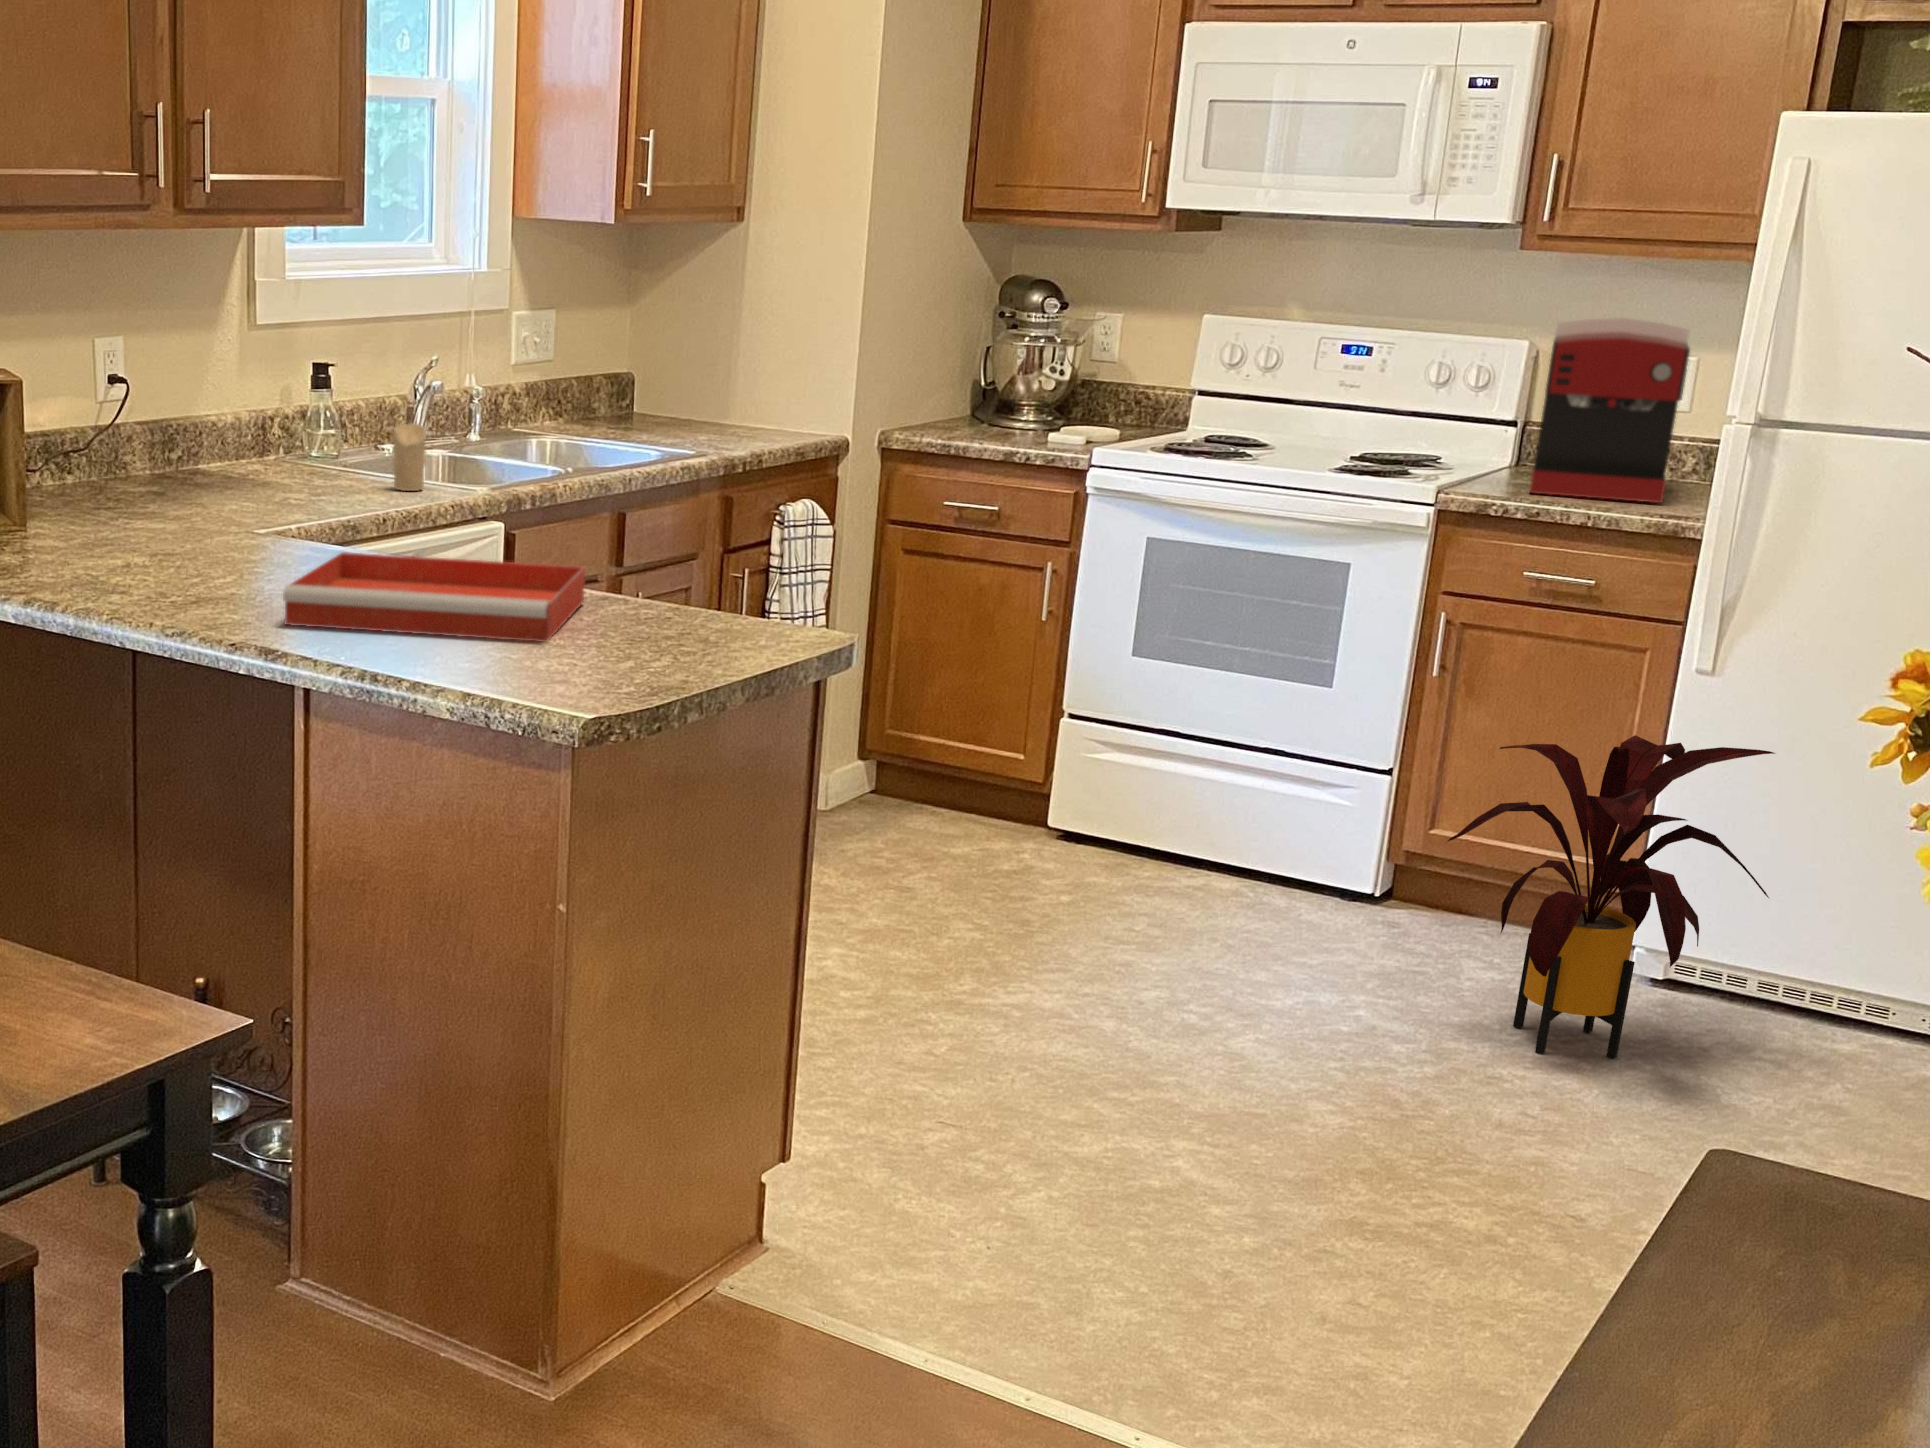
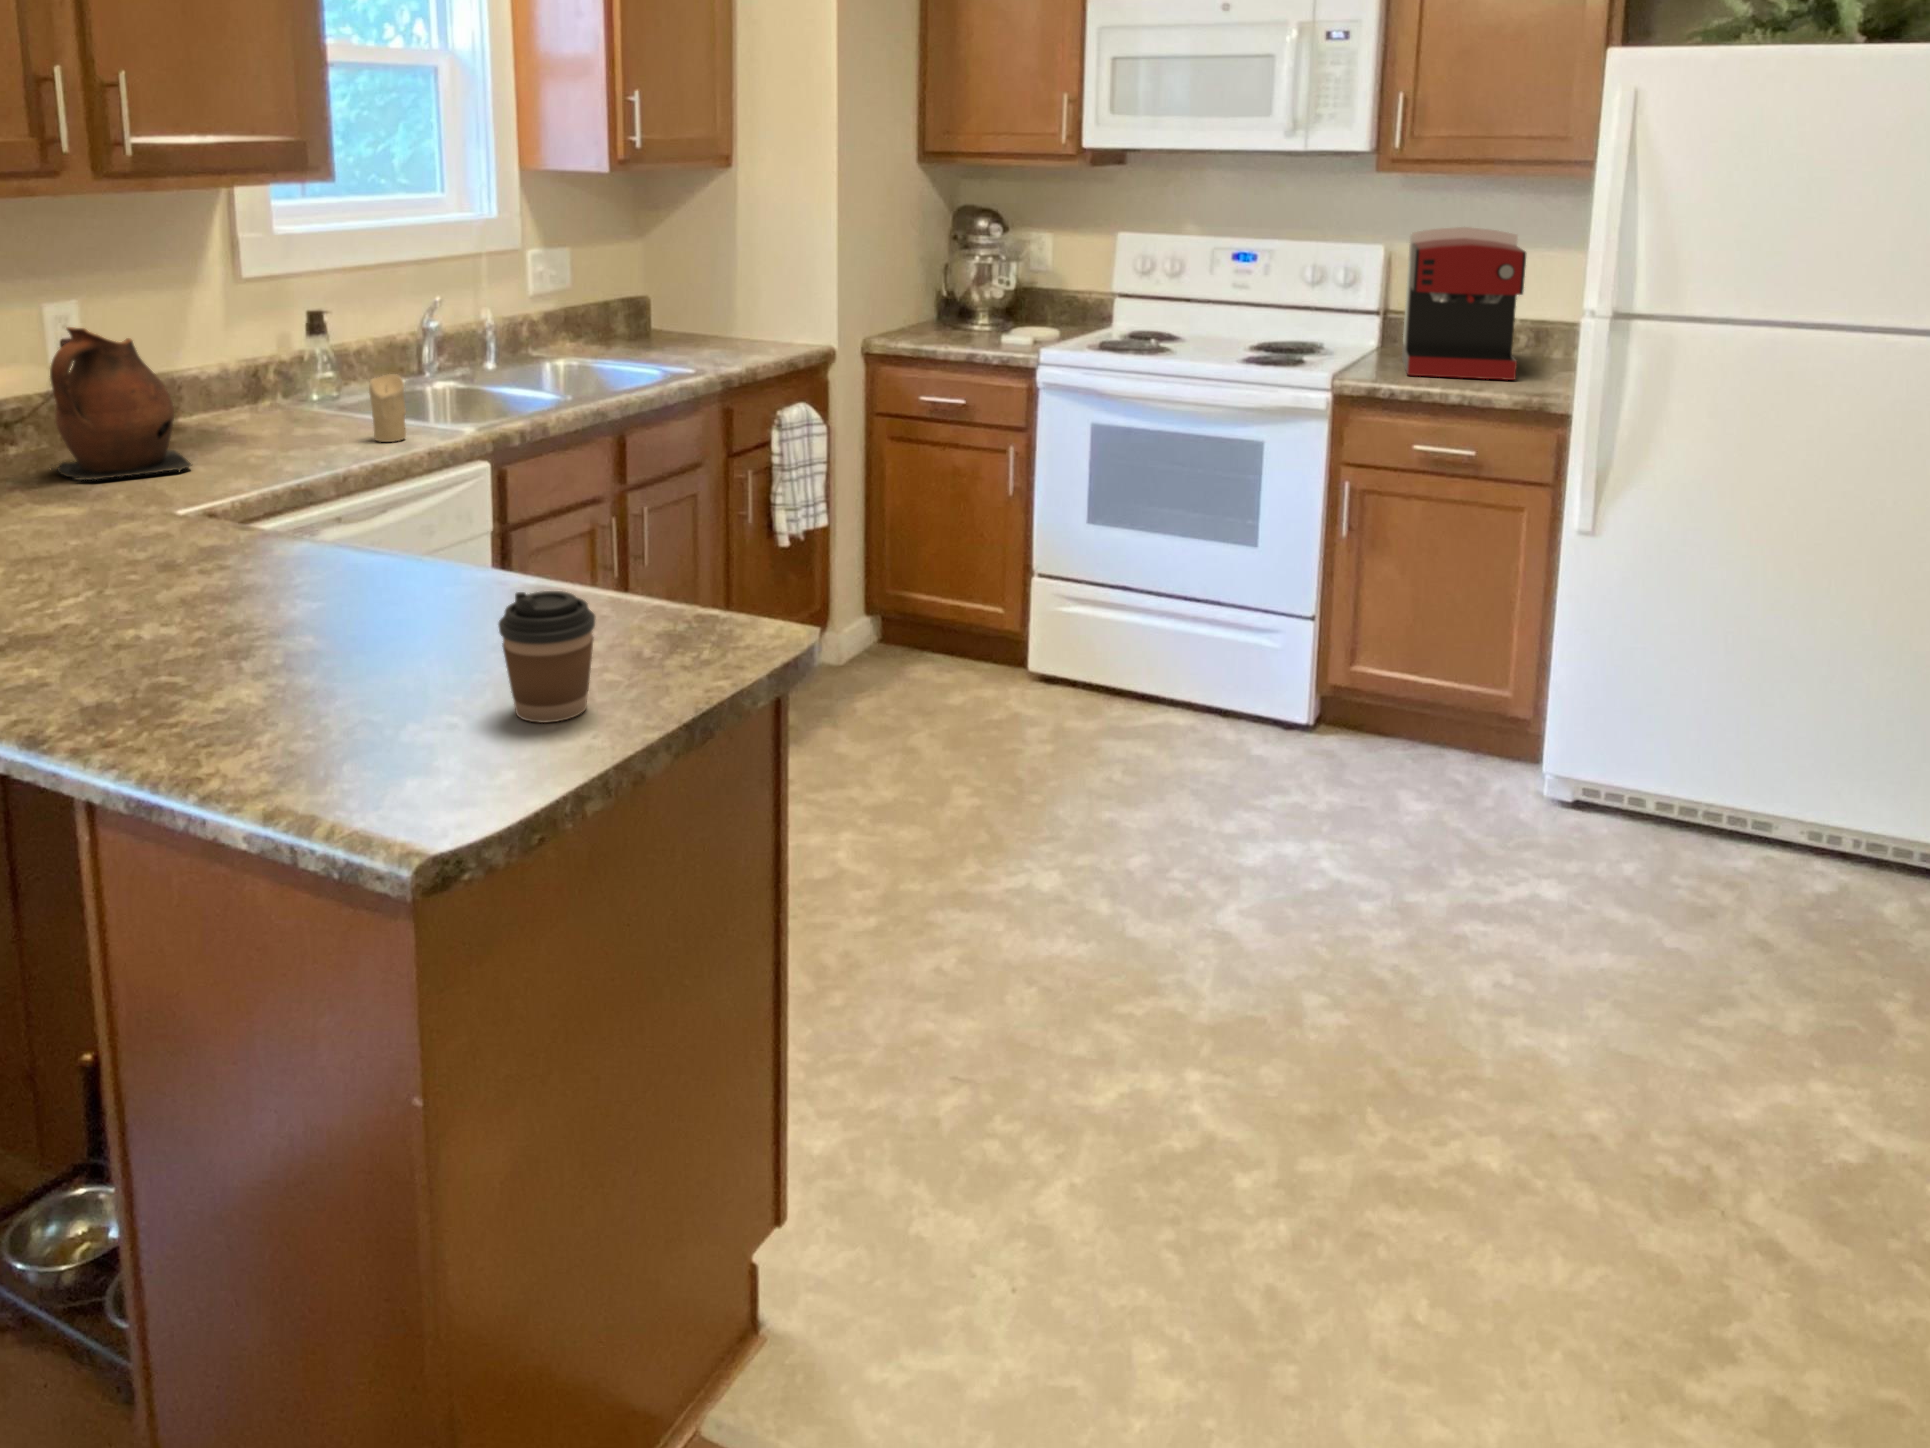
ceramic pitcher: none [114,356,242,502] -> present [50,327,191,480]
coffee cup: none [610,550,685,653] -> present [498,591,595,723]
tray: present [283,552,585,642] -> none [71,577,505,709]
house plant: present [1448,735,1775,1059] -> none [1394,593,1670,895]

